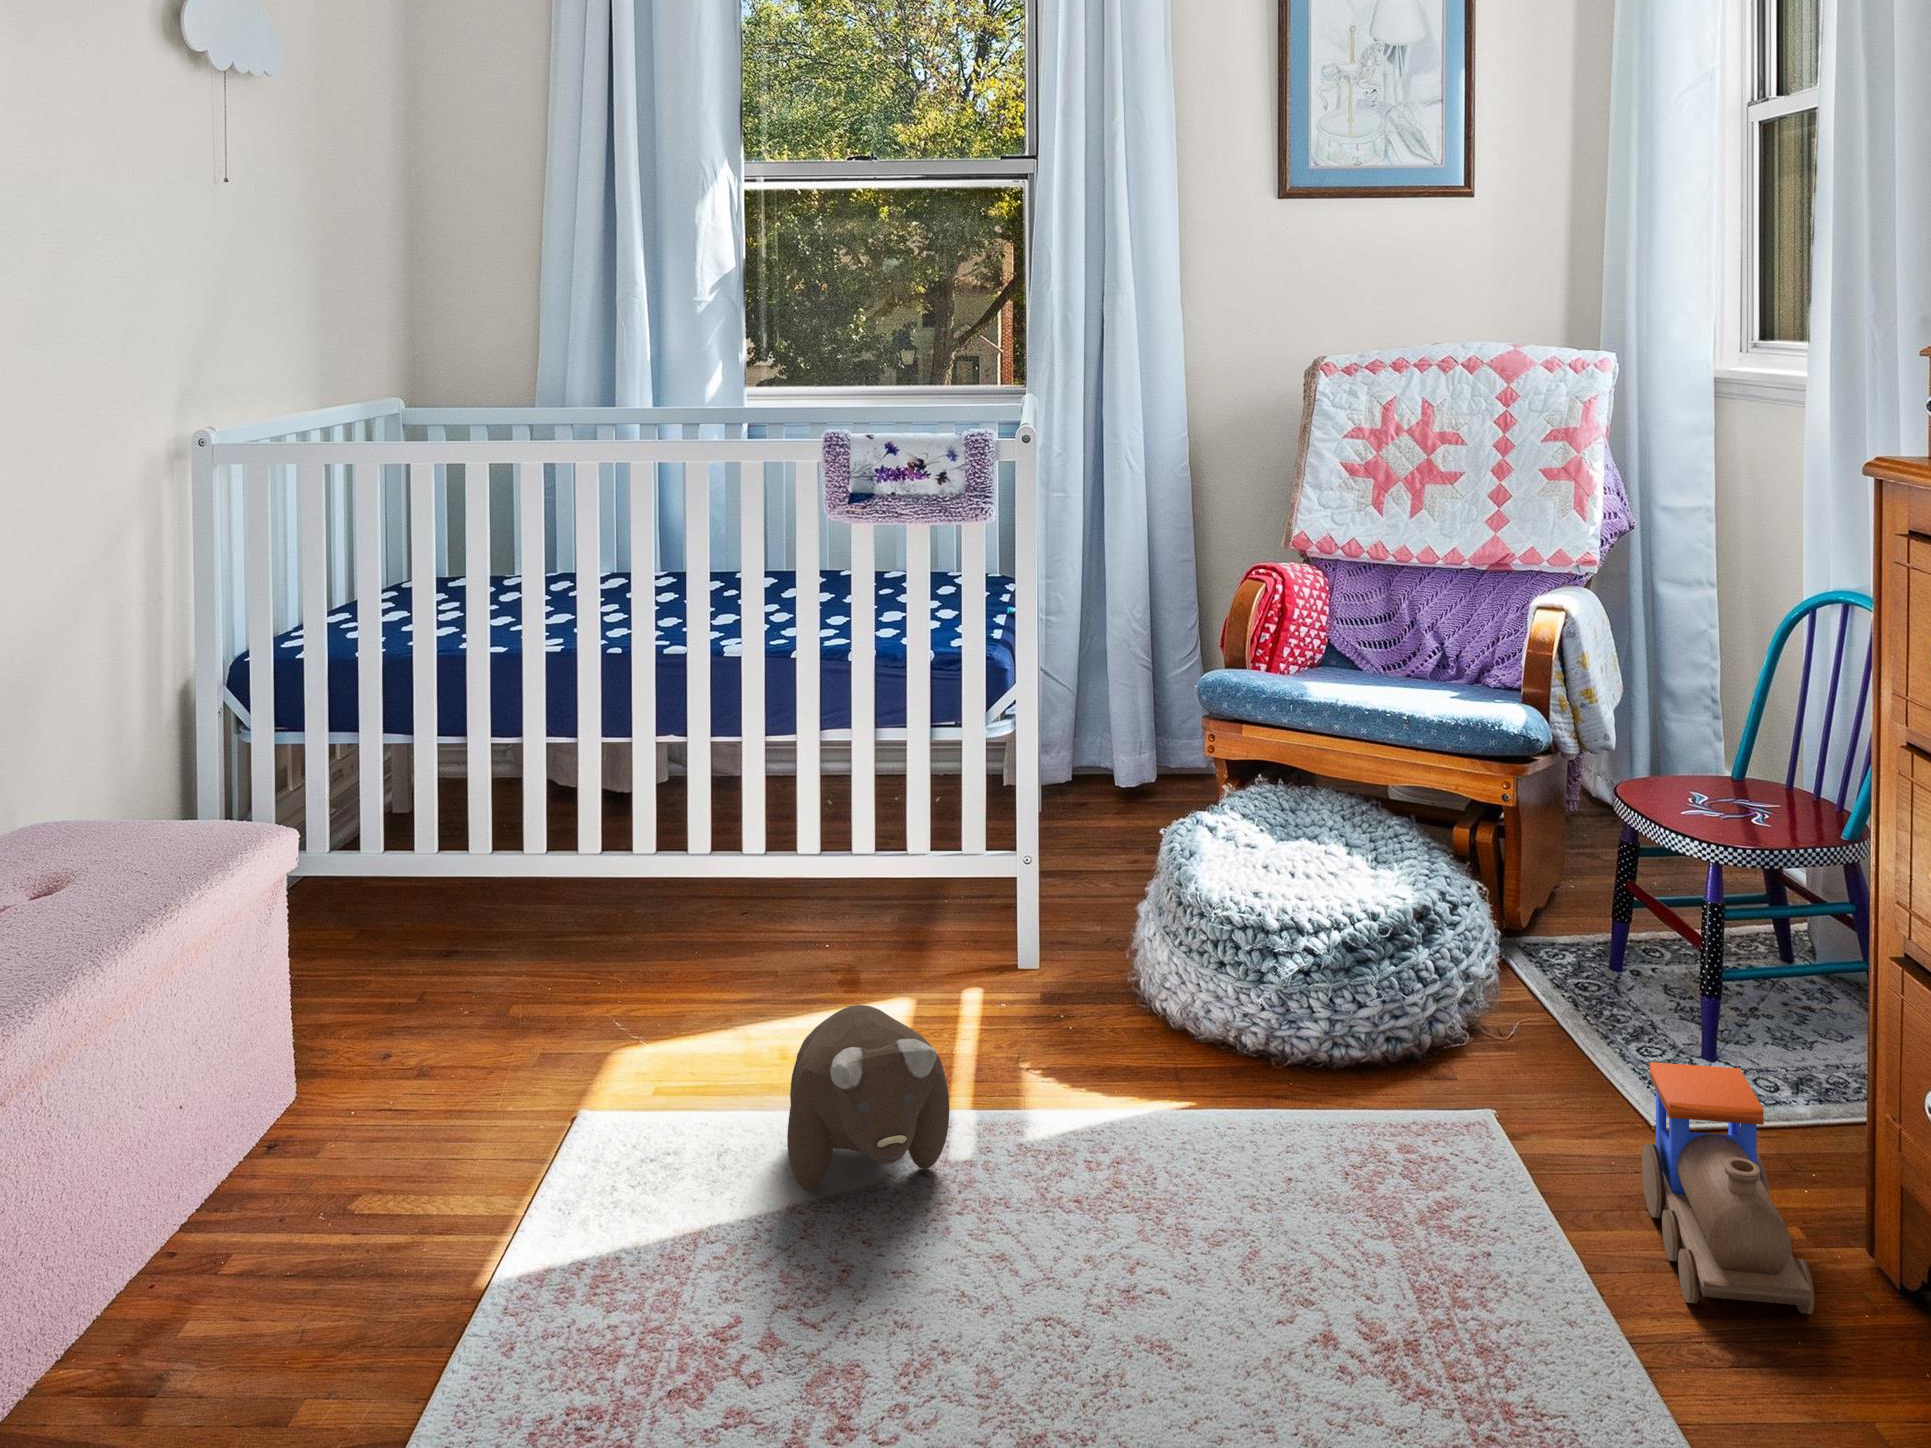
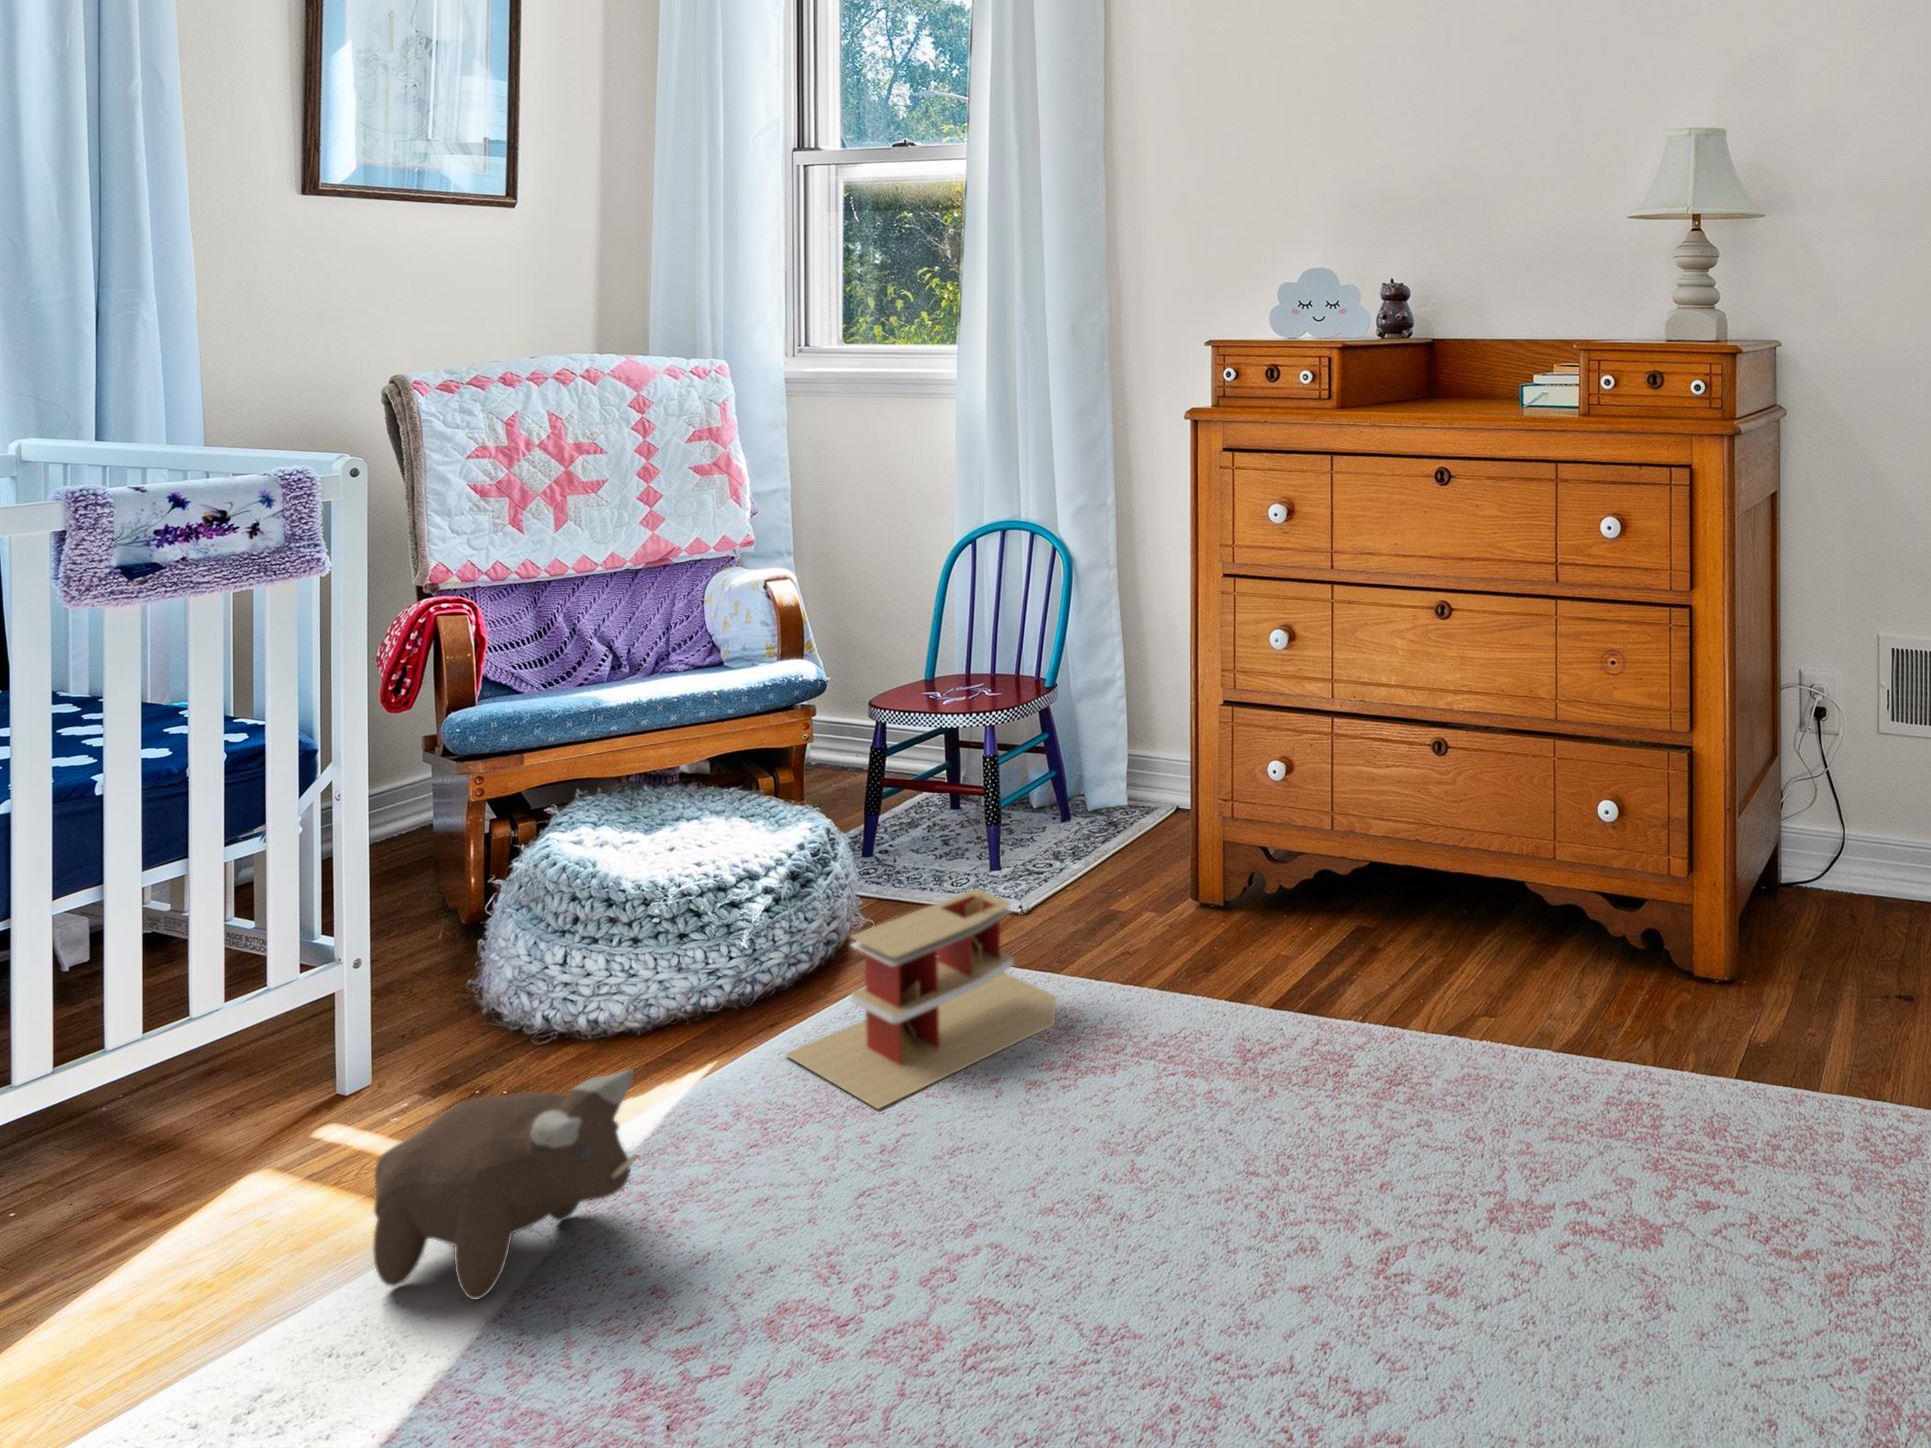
toy house: none [1197,1037,1521,1309] -> present [786,889,1057,1109]
toy train: present [1642,1062,1814,1314] -> none [1064,823,1215,958]

